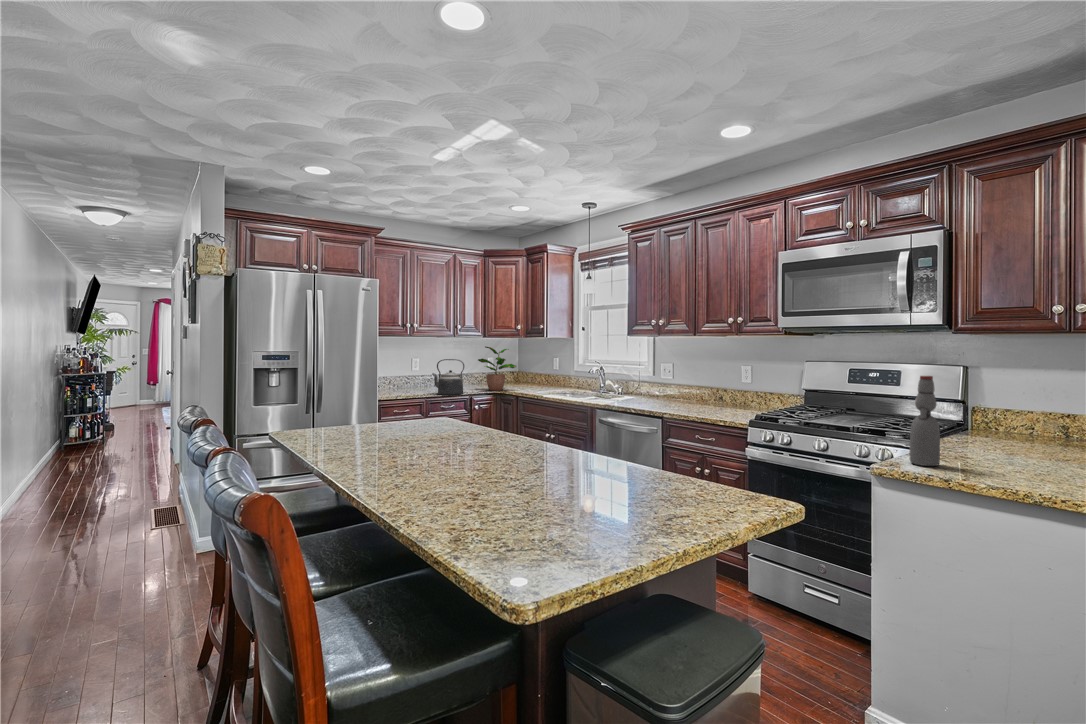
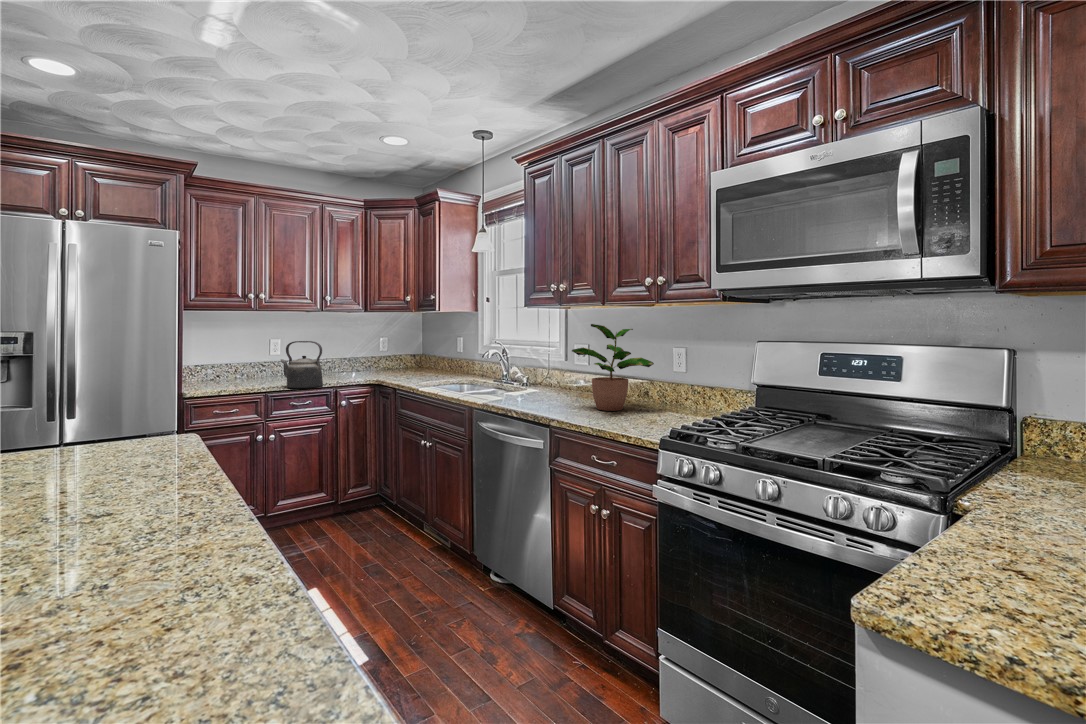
potted plant: present [478,346,516,391] -> present [572,324,654,411]
bottle: present [909,376,940,466] -> none [955,379,1033,598]

